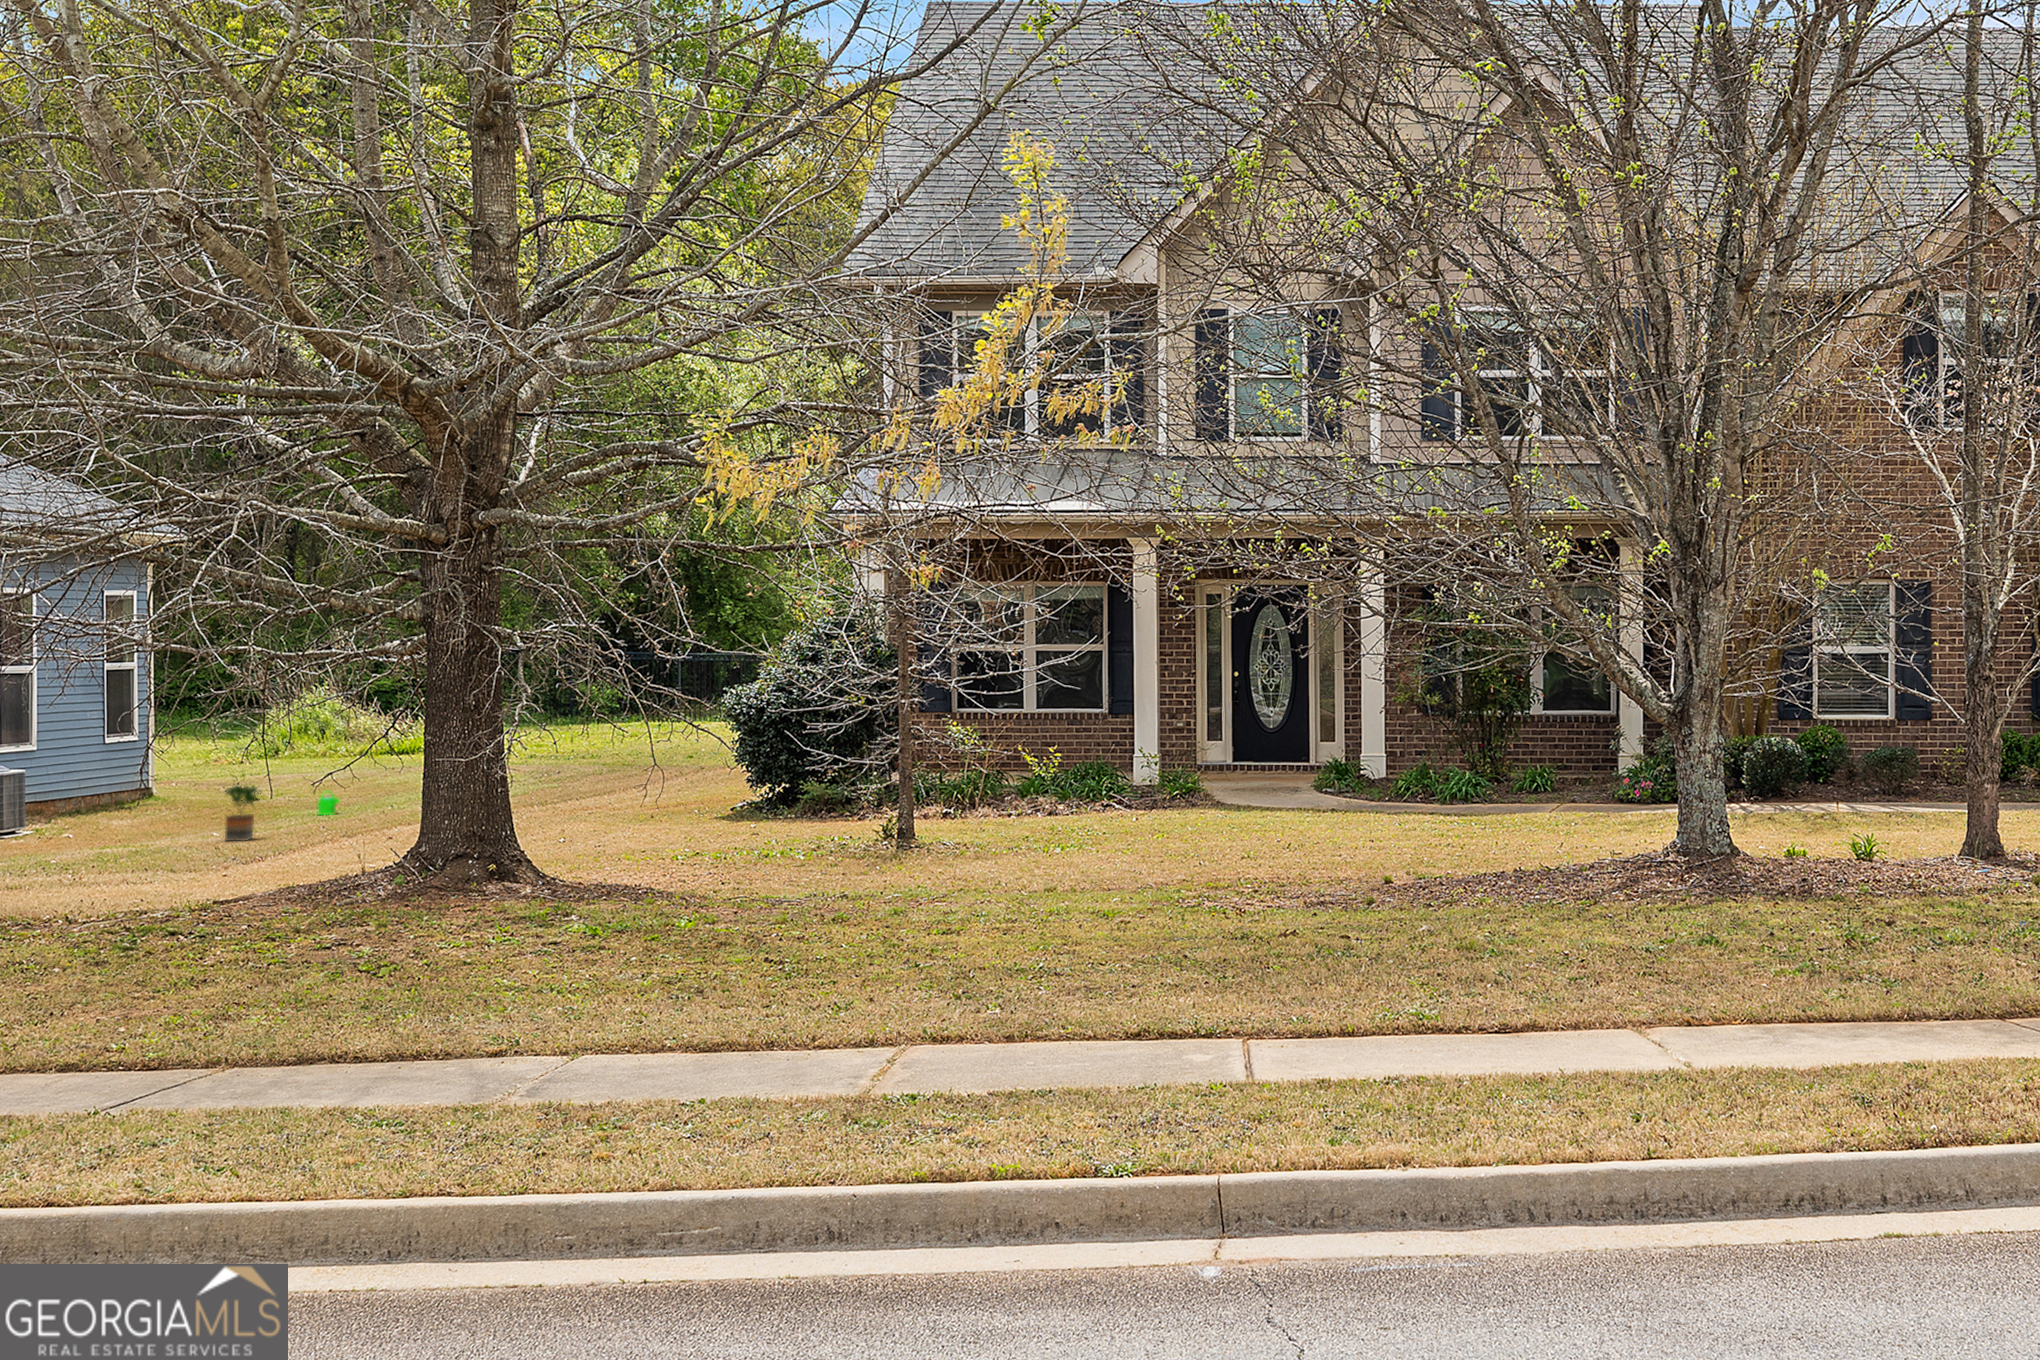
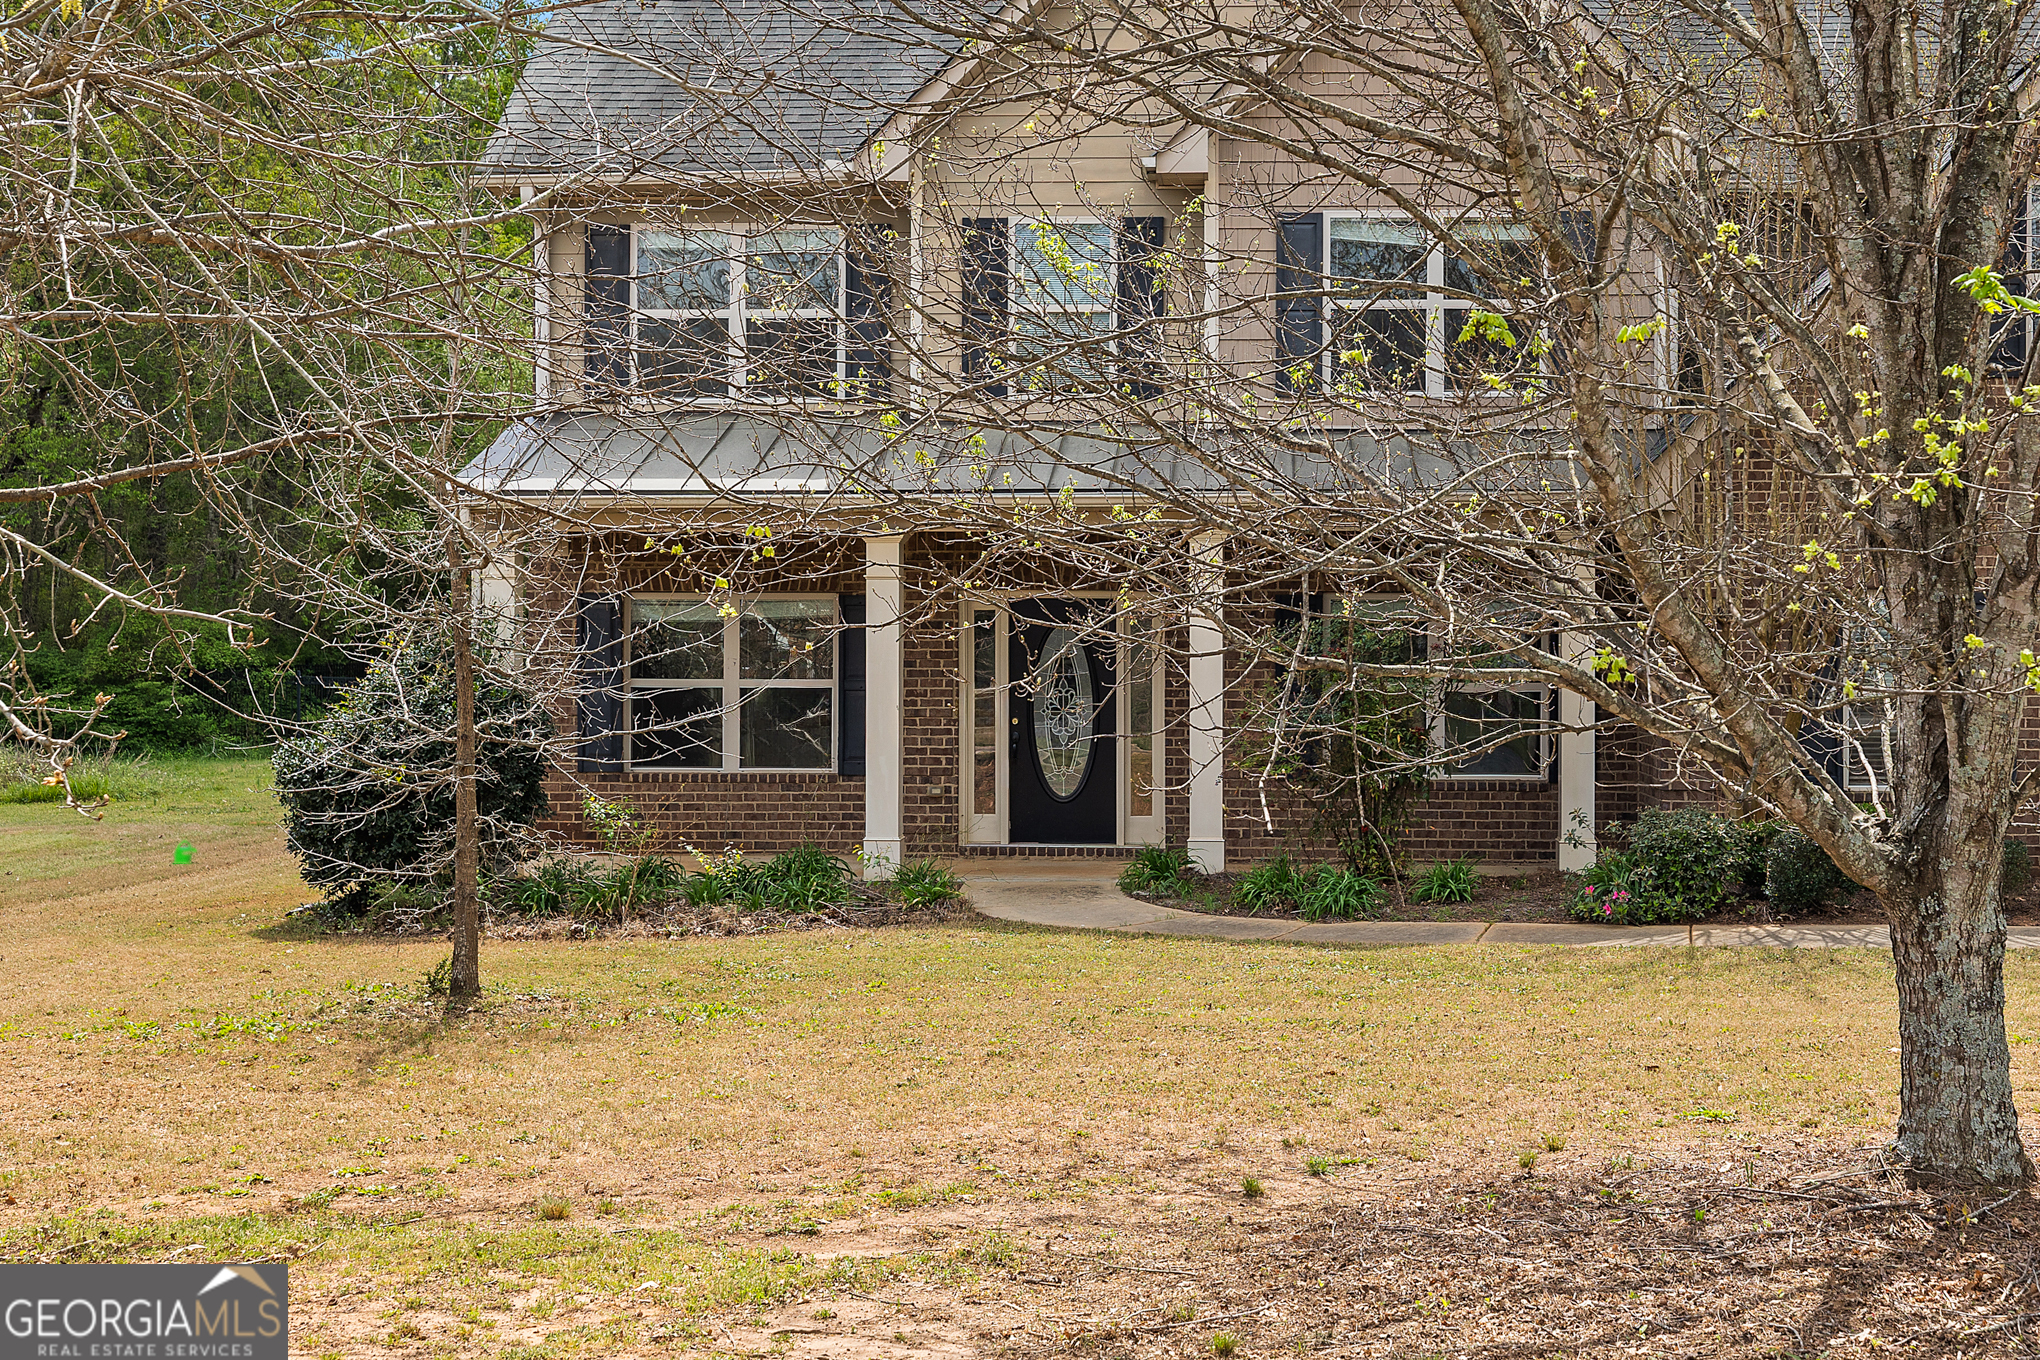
potted tree: present [224,785,262,841] -> none [87,831,128,885]

